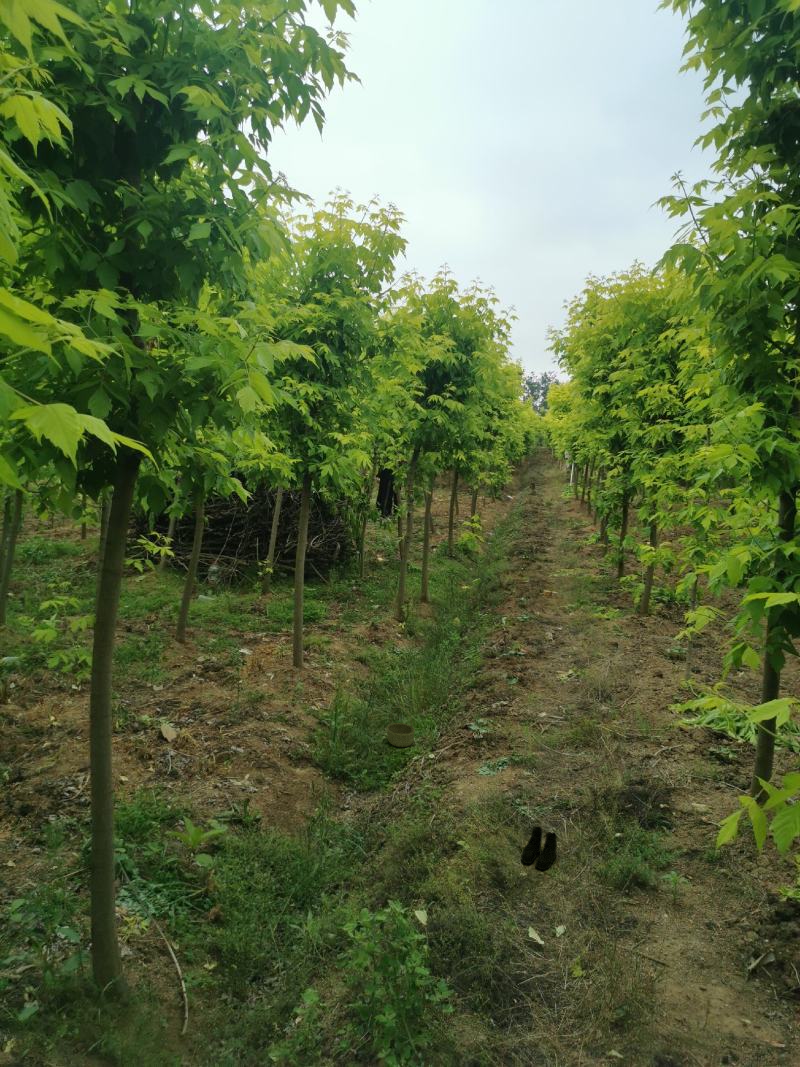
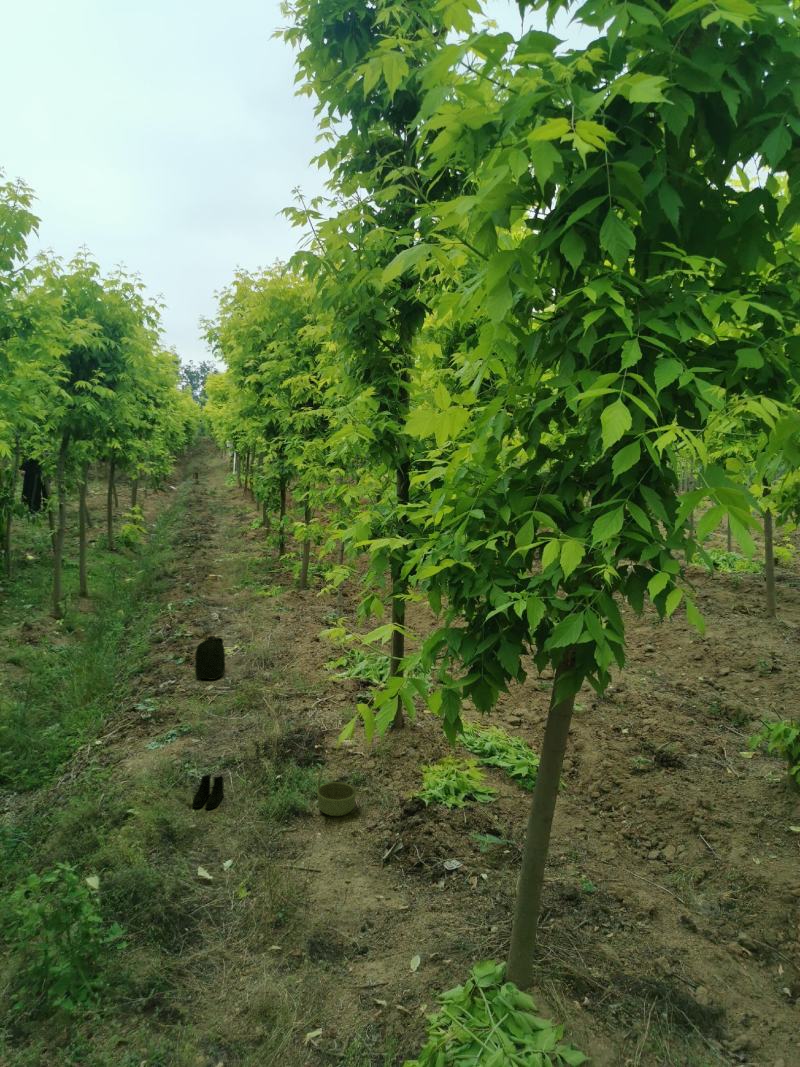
backpack: none [527,662,559,709] -> present [195,637,225,680]
basket: present [387,705,415,747] -> present [317,761,356,816]

